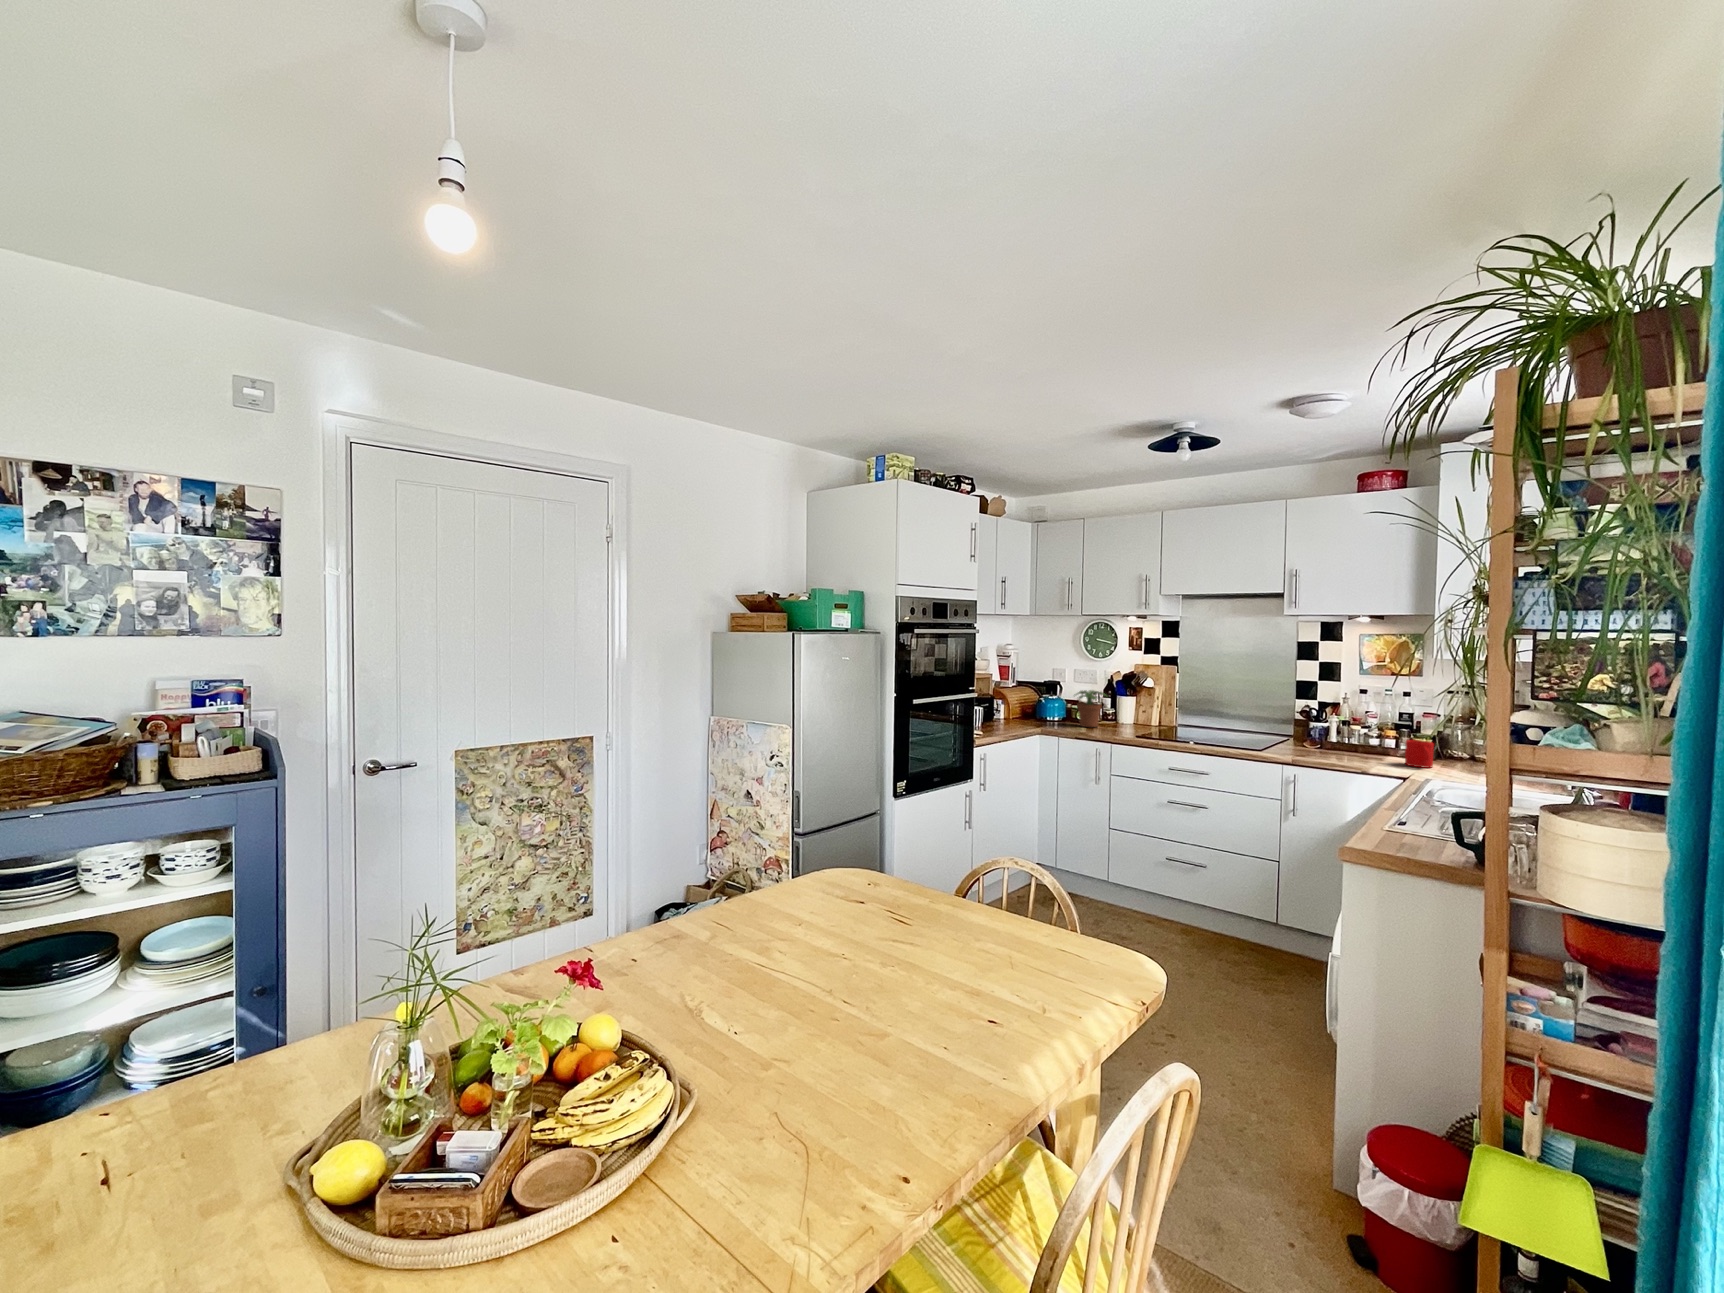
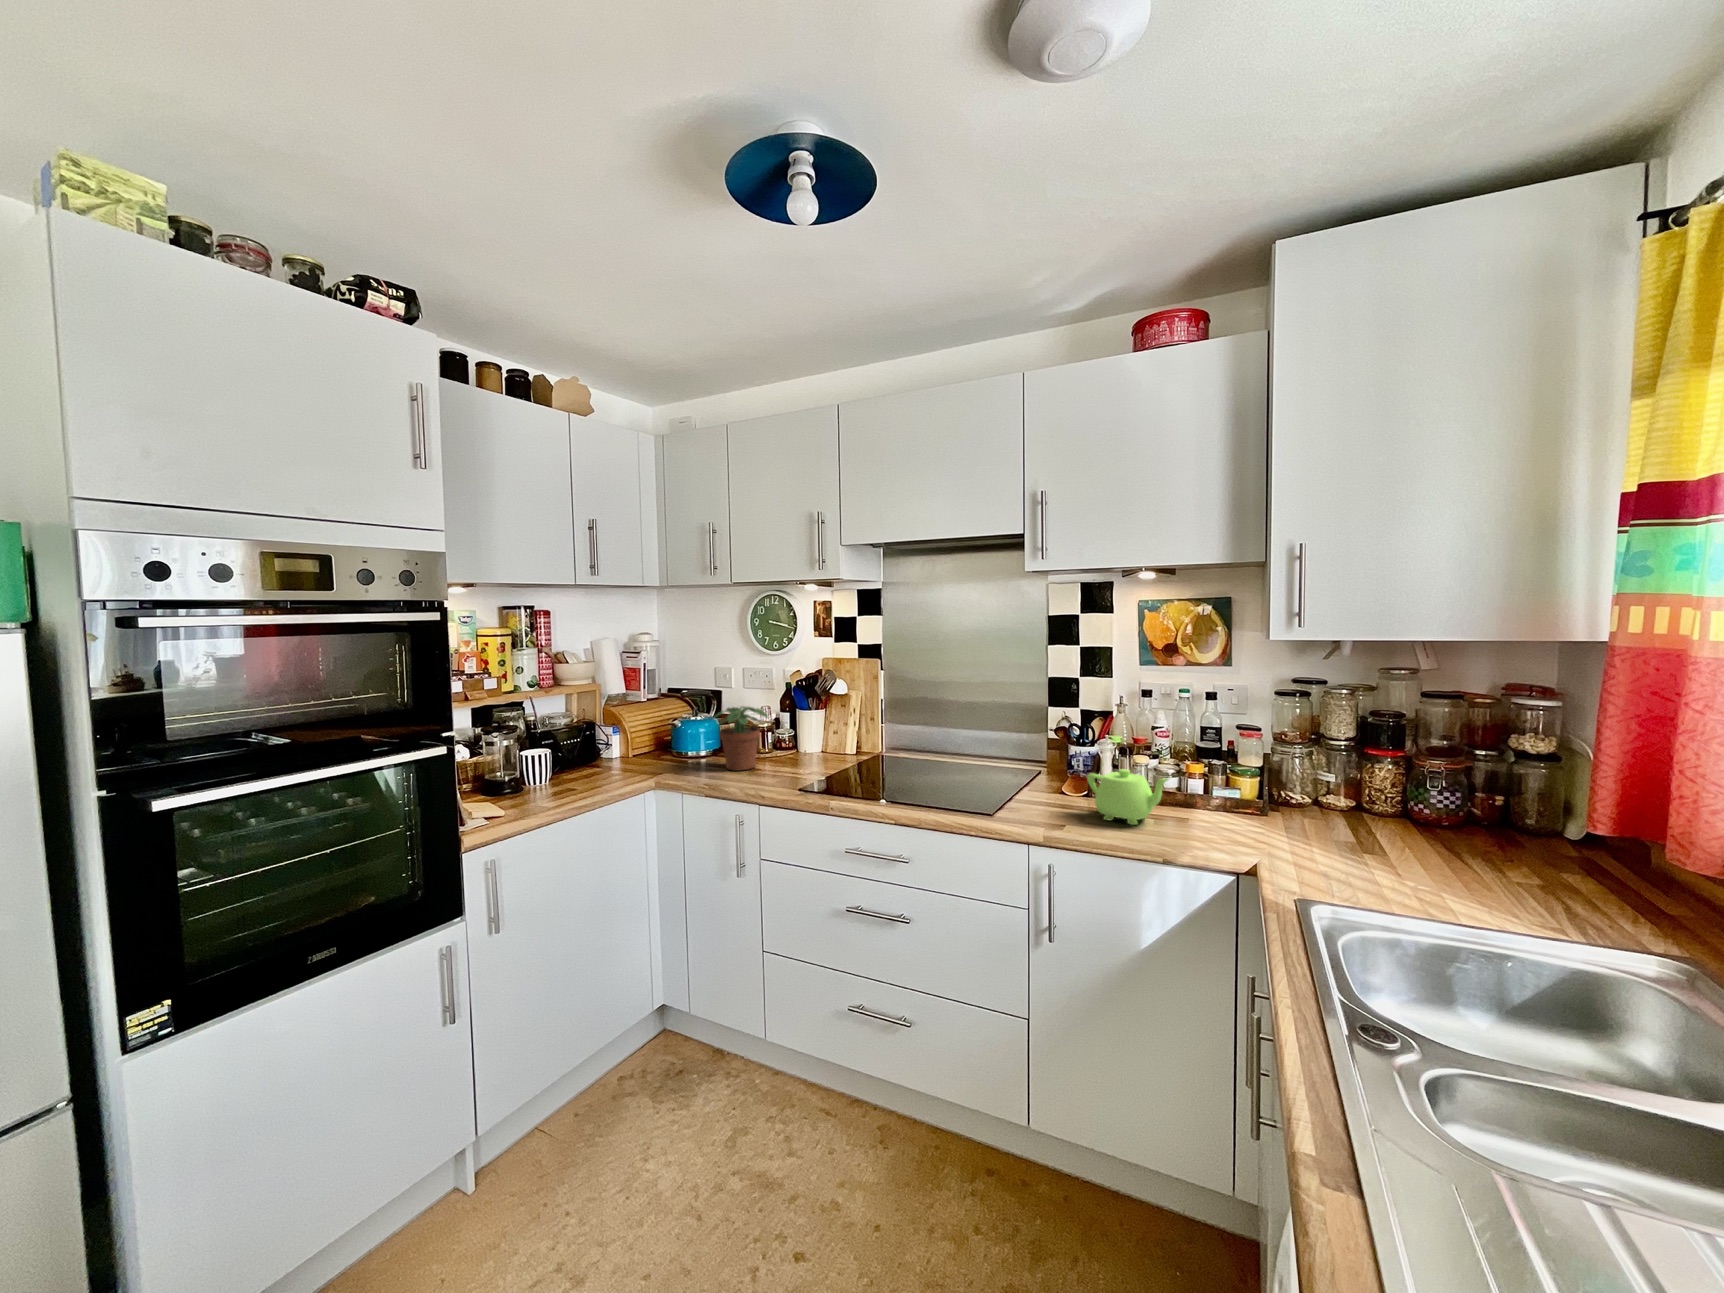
teapot: none [1318,729,1369,759] -> present [1087,769,1169,825]
mug: present [1405,740,1434,768] -> none [1231,785,1278,840]

